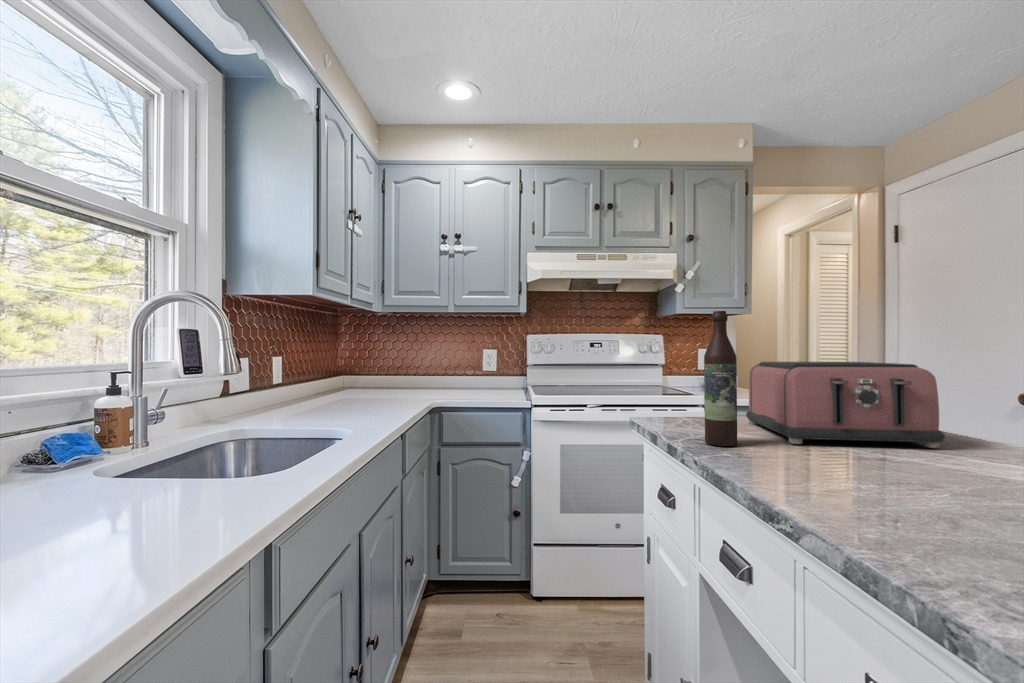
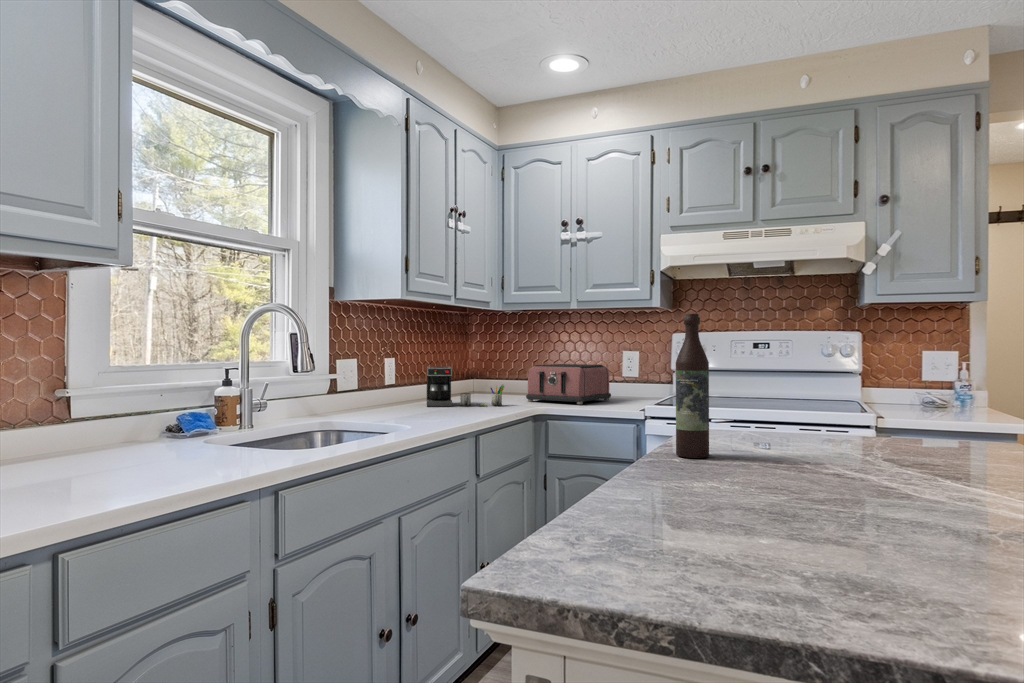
toaster: present [746,362,945,448] -> present [526,364,611,404]
coffee maker: none [318,365,400,406] -> present [427,367,504,407]

